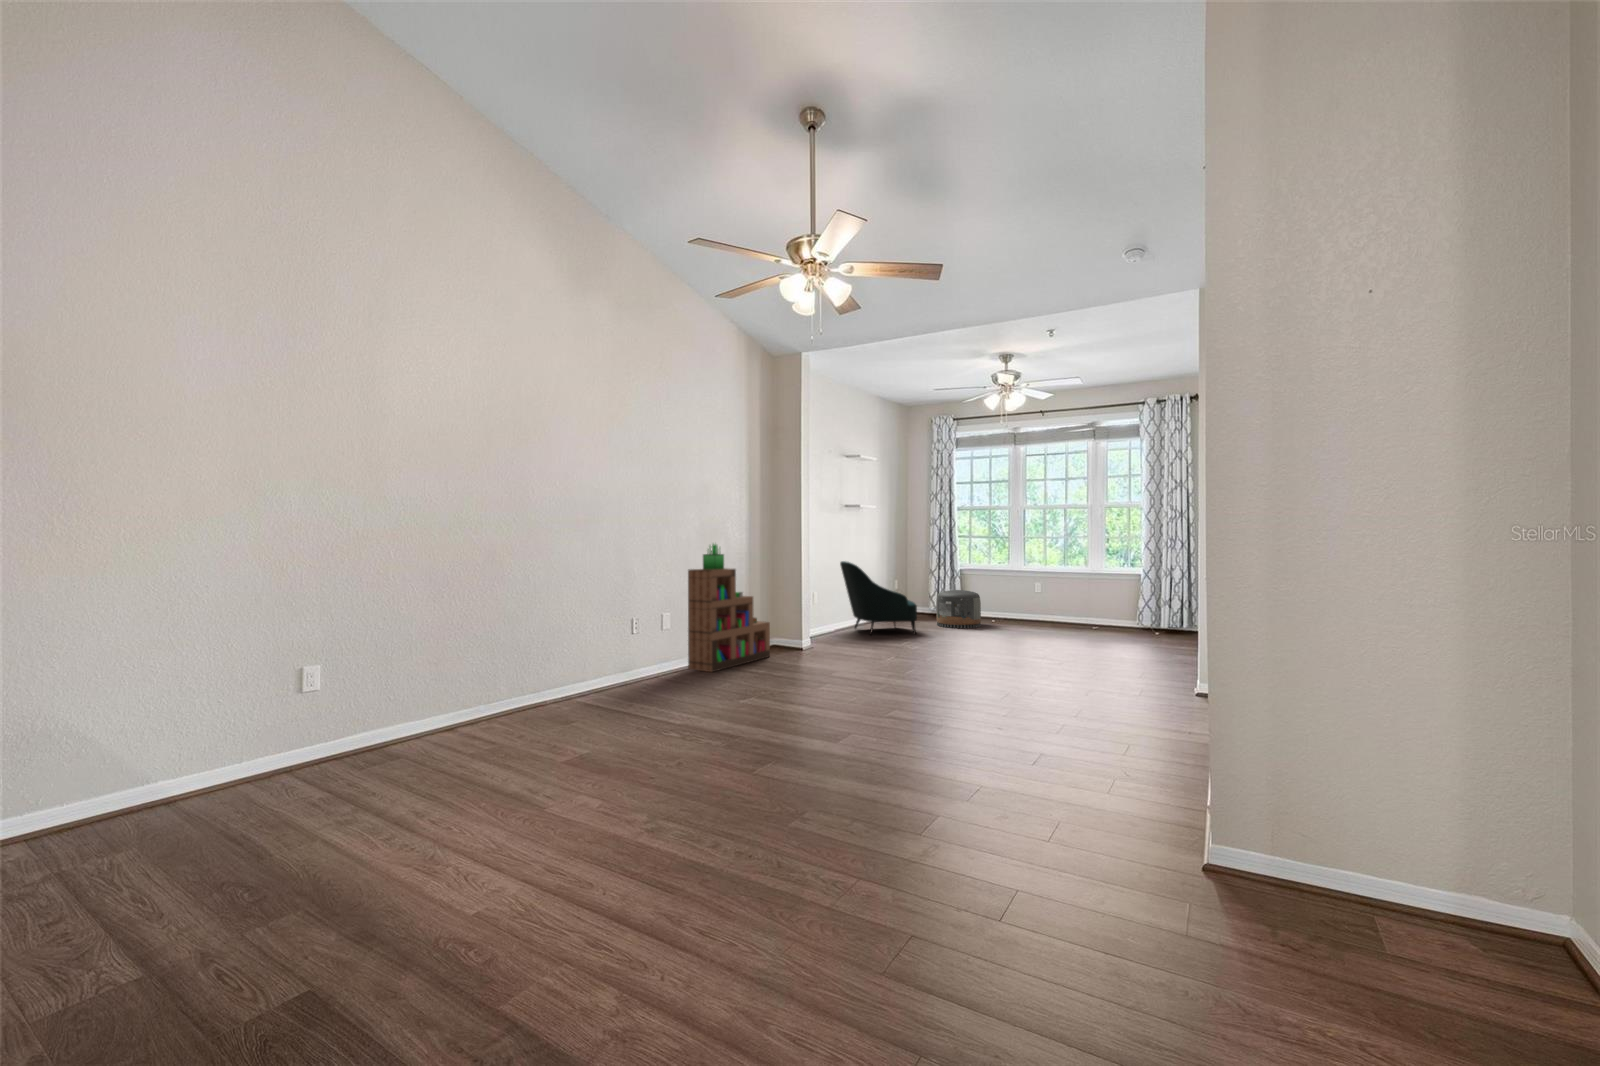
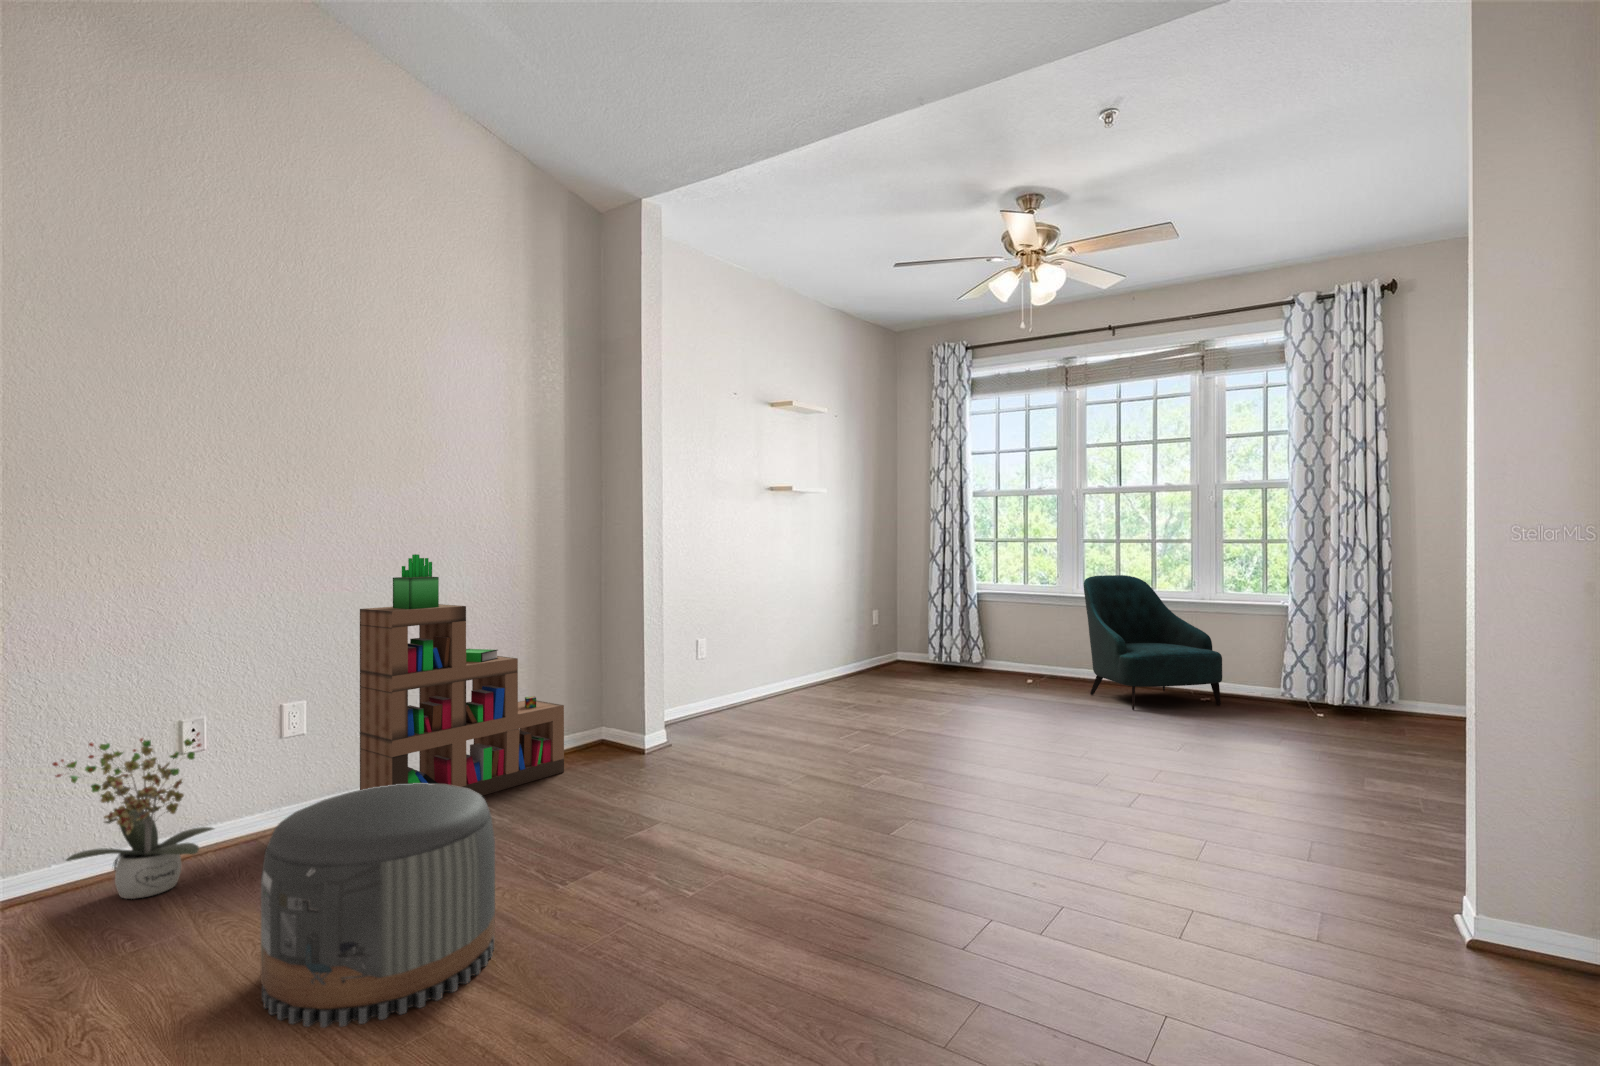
armchair: present [840,561,917,635] -> present [1084,575,1222,710]
pouf: present [937,590,981,628] -> present [261,783,495,1027]
potted plant: none [614,622,667,692] -> present [53,732,214,899]

